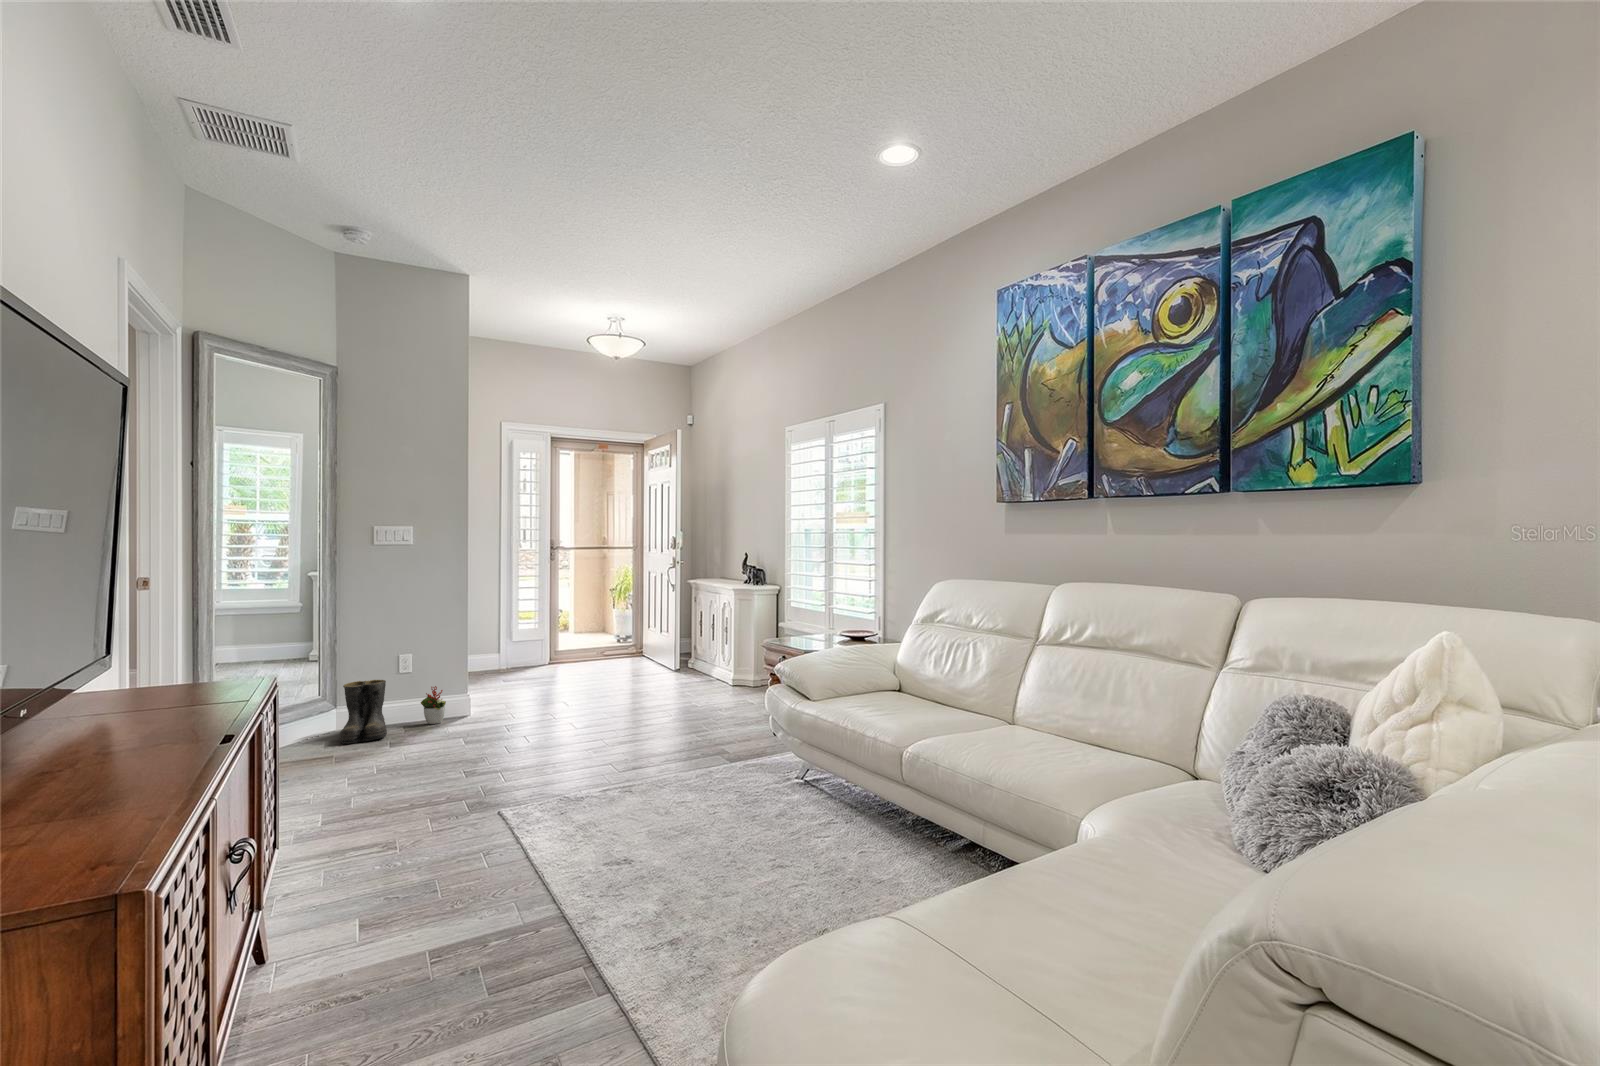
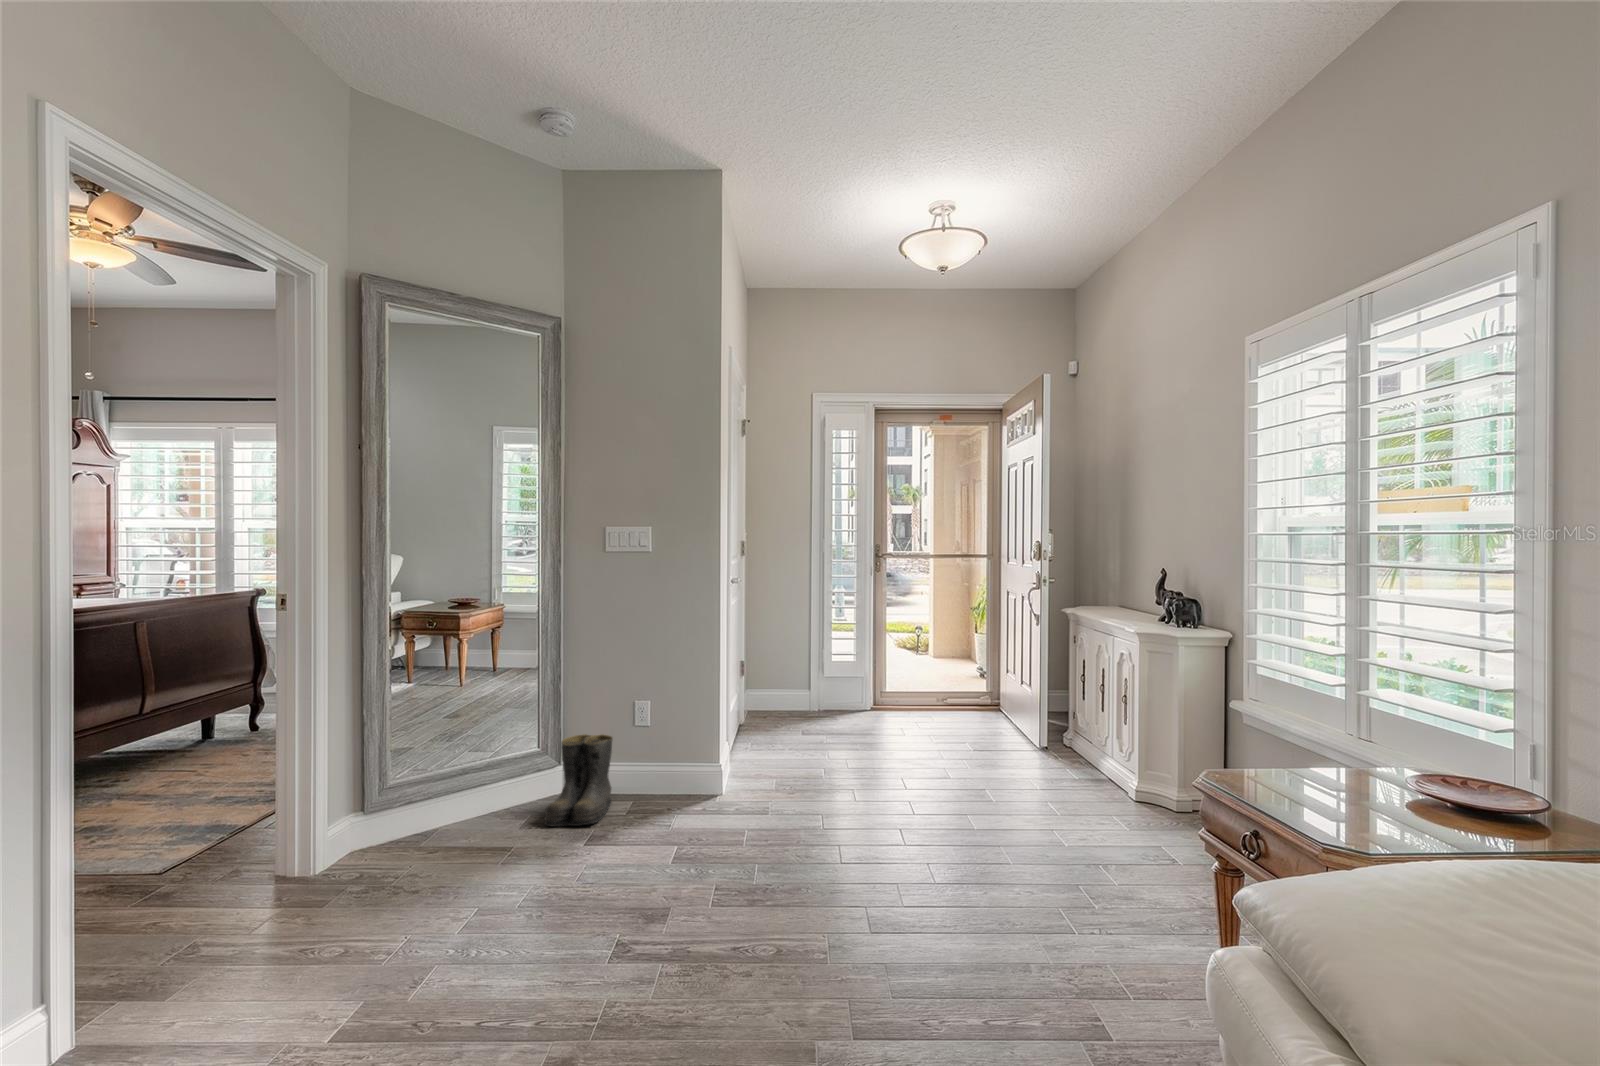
decorative plant: present [421,686,446,724] -> none [656,751,686,806]

